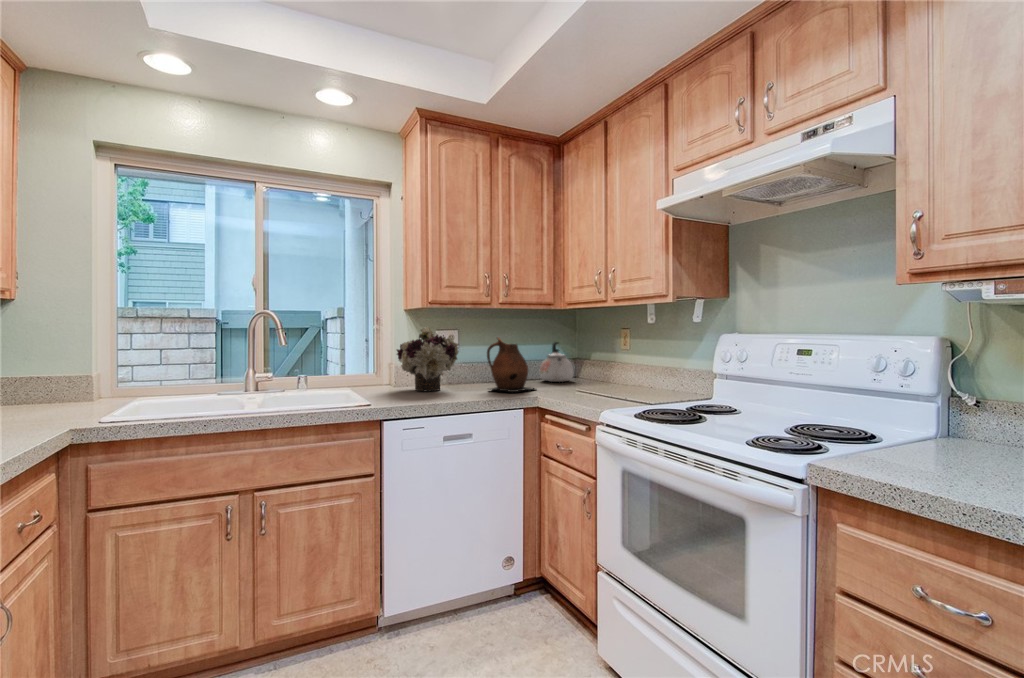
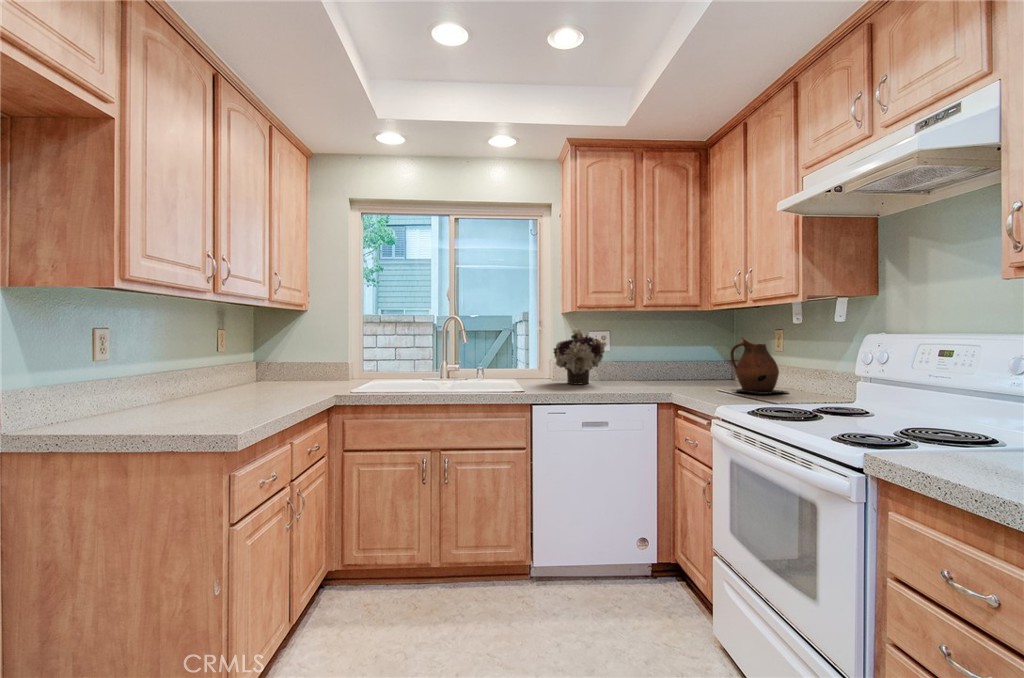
ceramic pitcher: present [487,338,535,392] -> present [730,338,787,394]
kettle: present [540,342,573,382] -> none [690,342,726,381]

